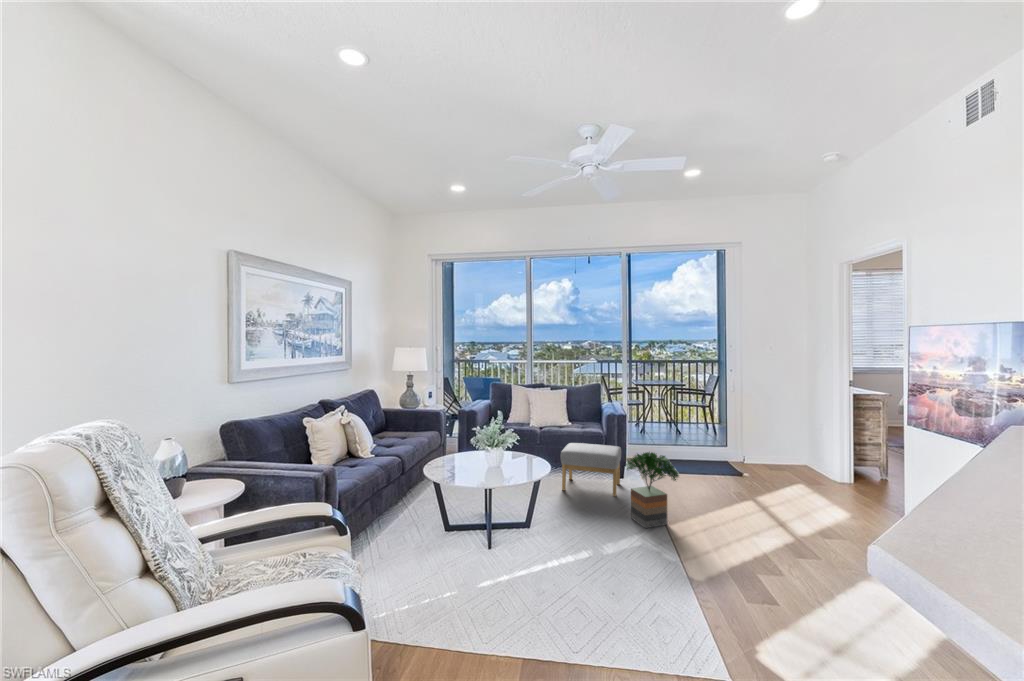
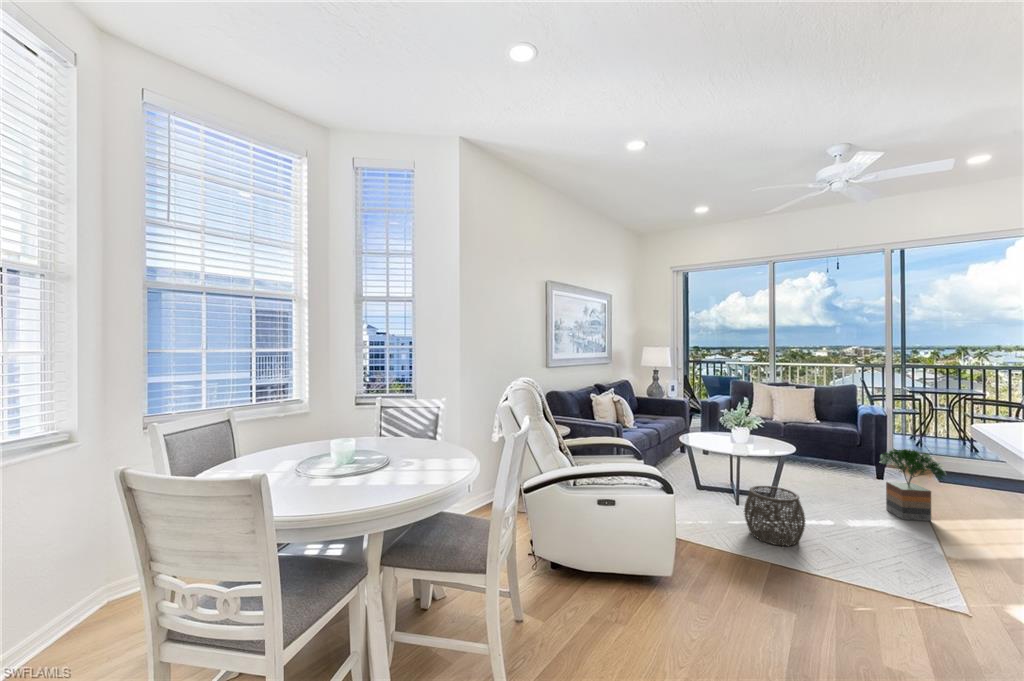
footstool: present [561,443,621,496] -> none [807,439,880,493]
woven basket: none [496,528,565,614] -> present [744,486,806,546]

